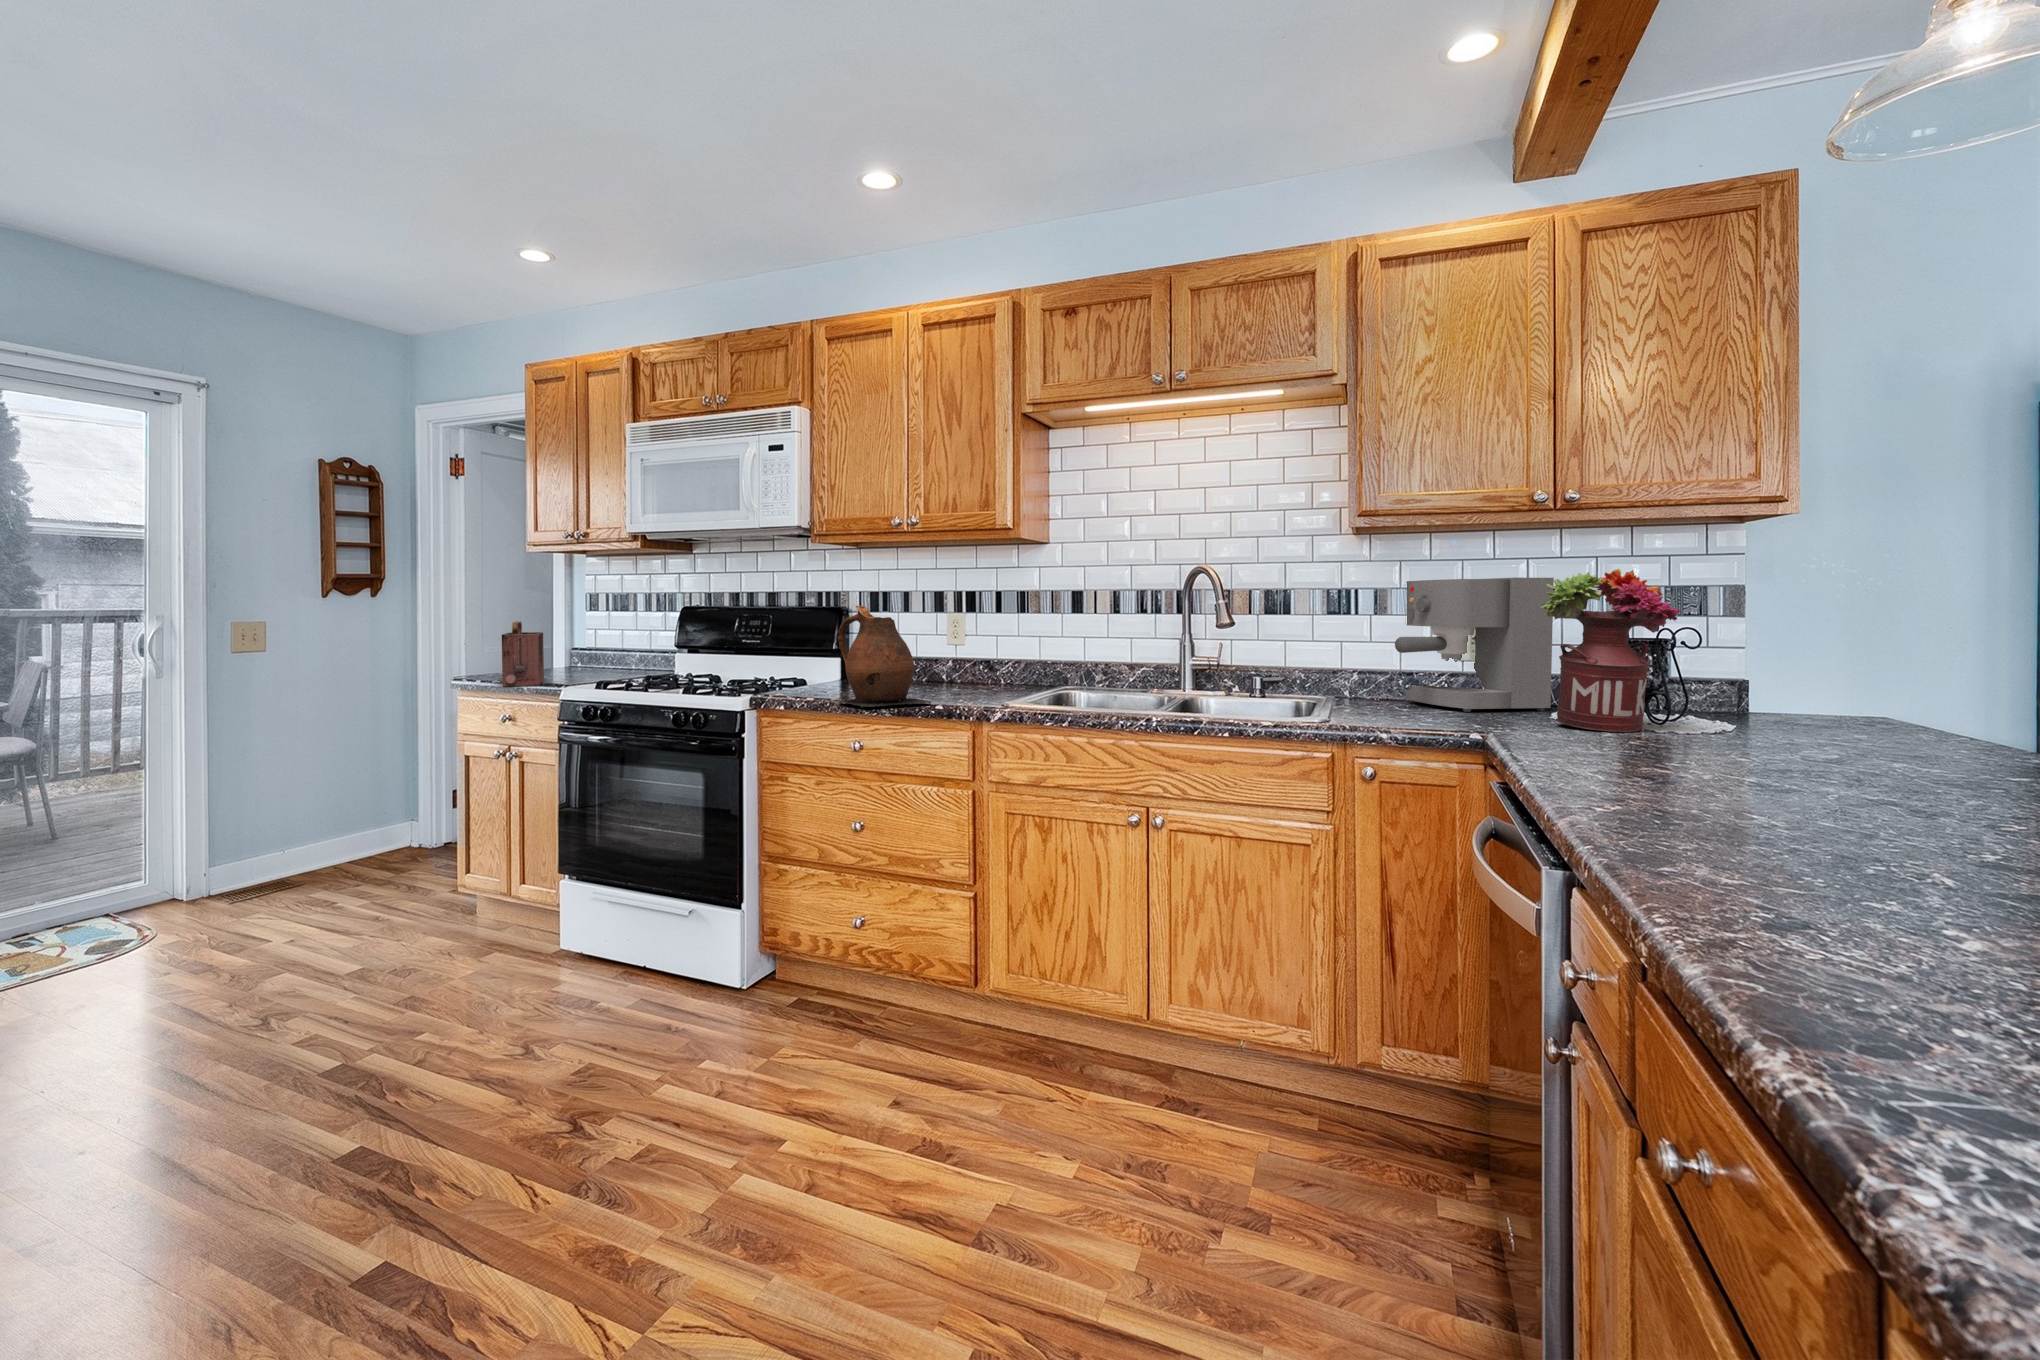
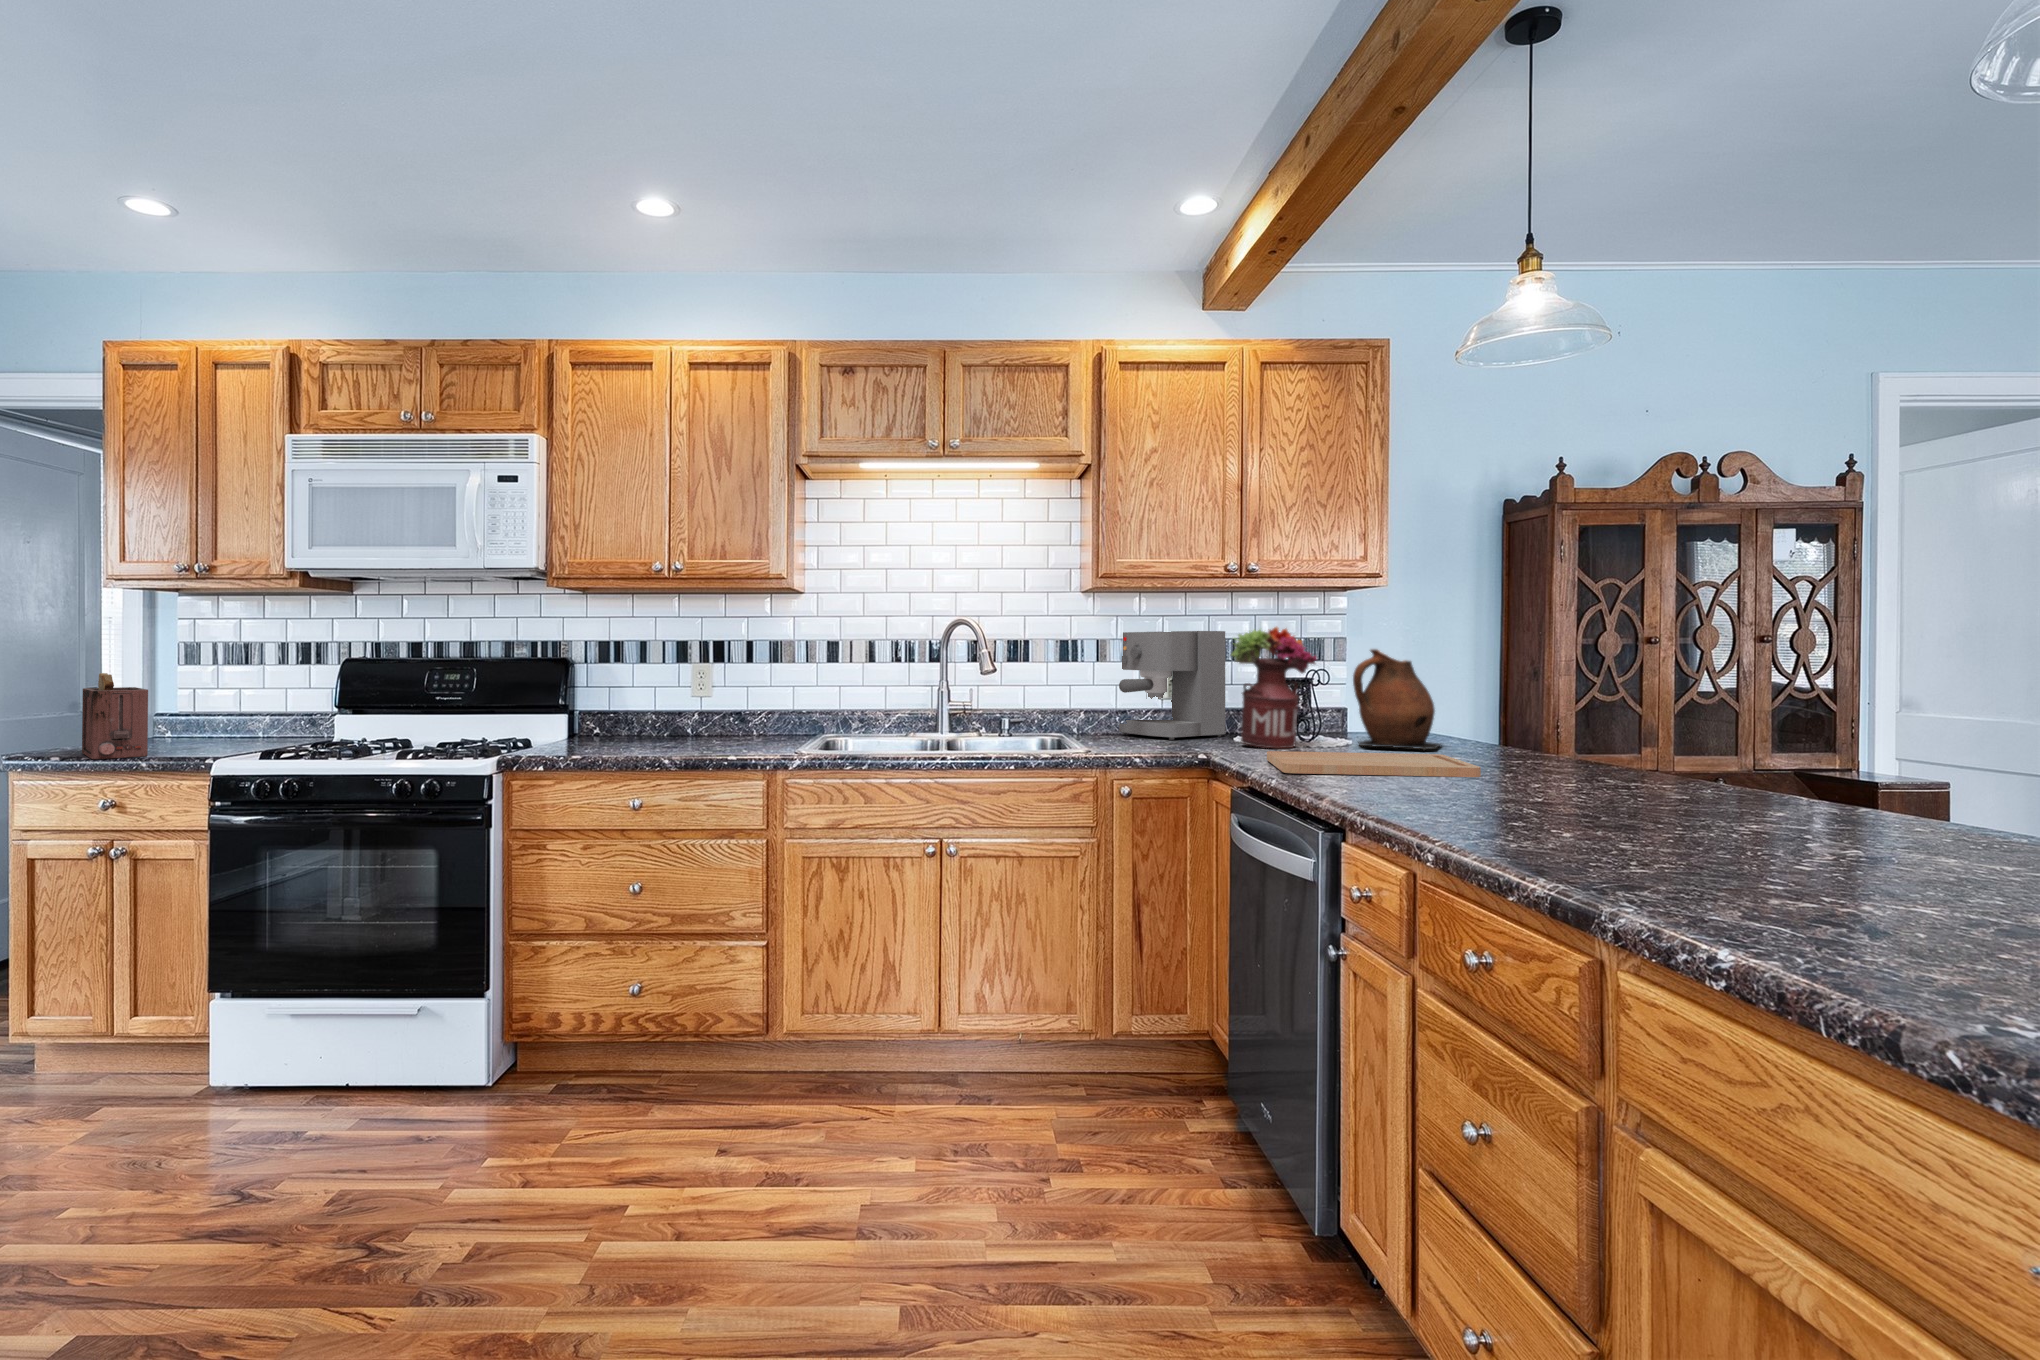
ceramic pitcher: present [838,606,931,708] -> present [1353,649,1441,750]
cutting board: none [1569,737,1953,803] -> present [1267,751,1481,777]

